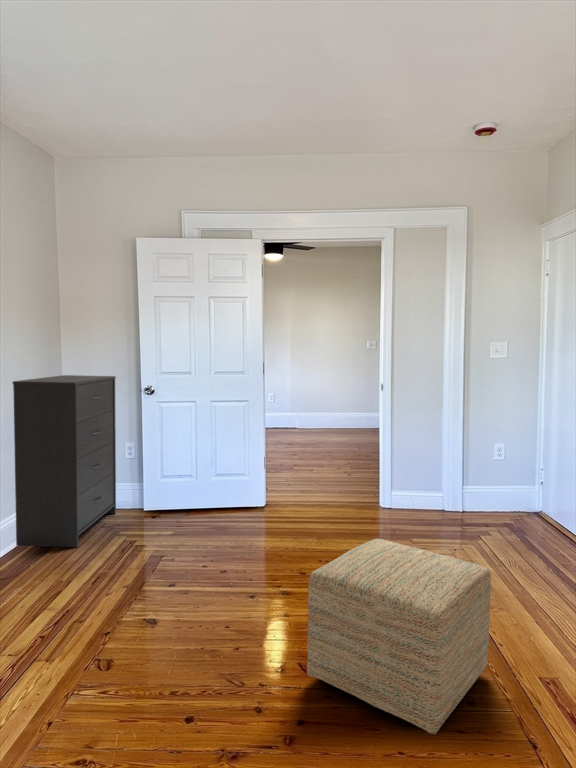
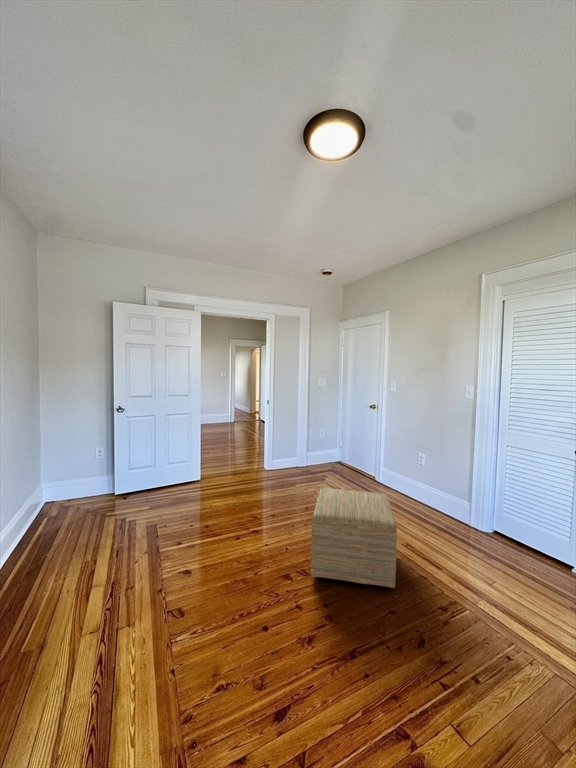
dresser: present [13,375,116,547] -> none [18,399,92,543]

